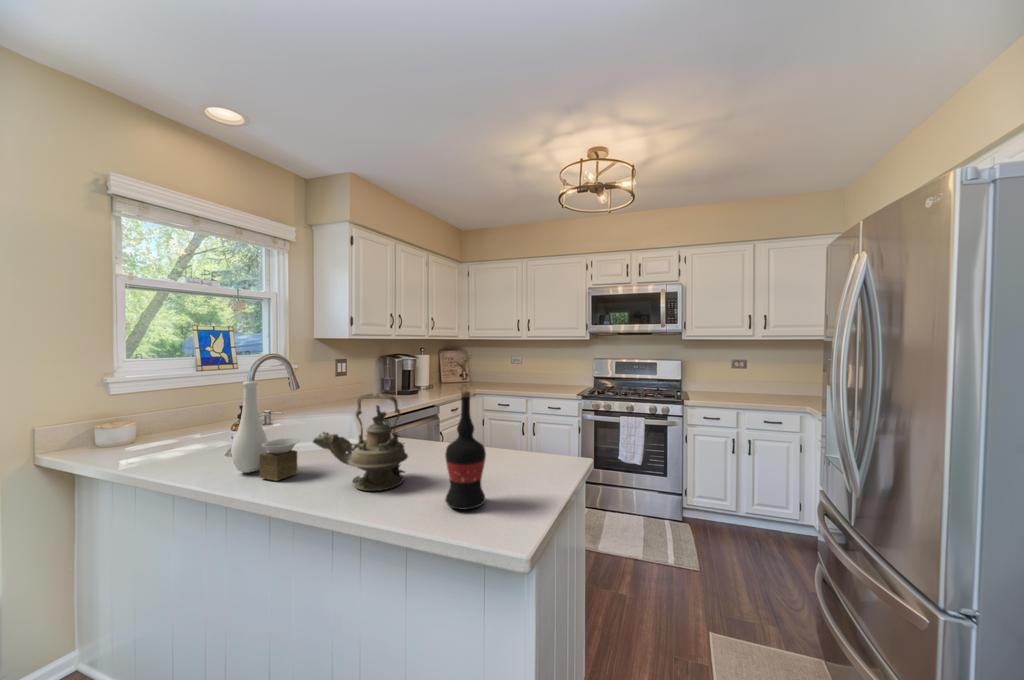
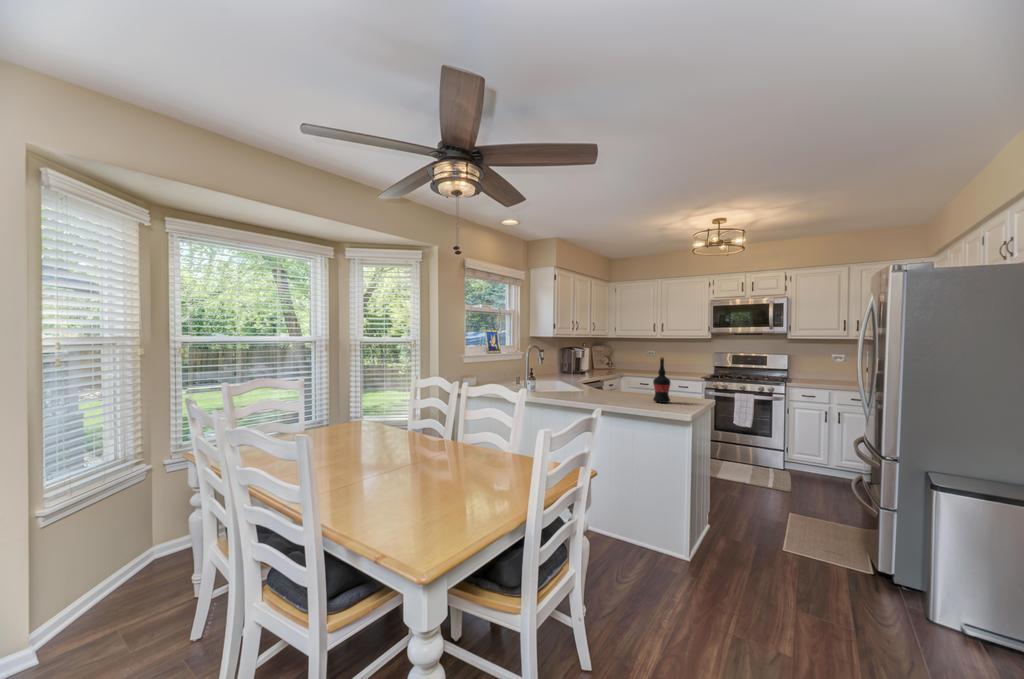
vase: present [232,381,299,481] -> none [550,354,579,395]
teapot: present [313,394,408,491] -> none [591,359,631,399]

